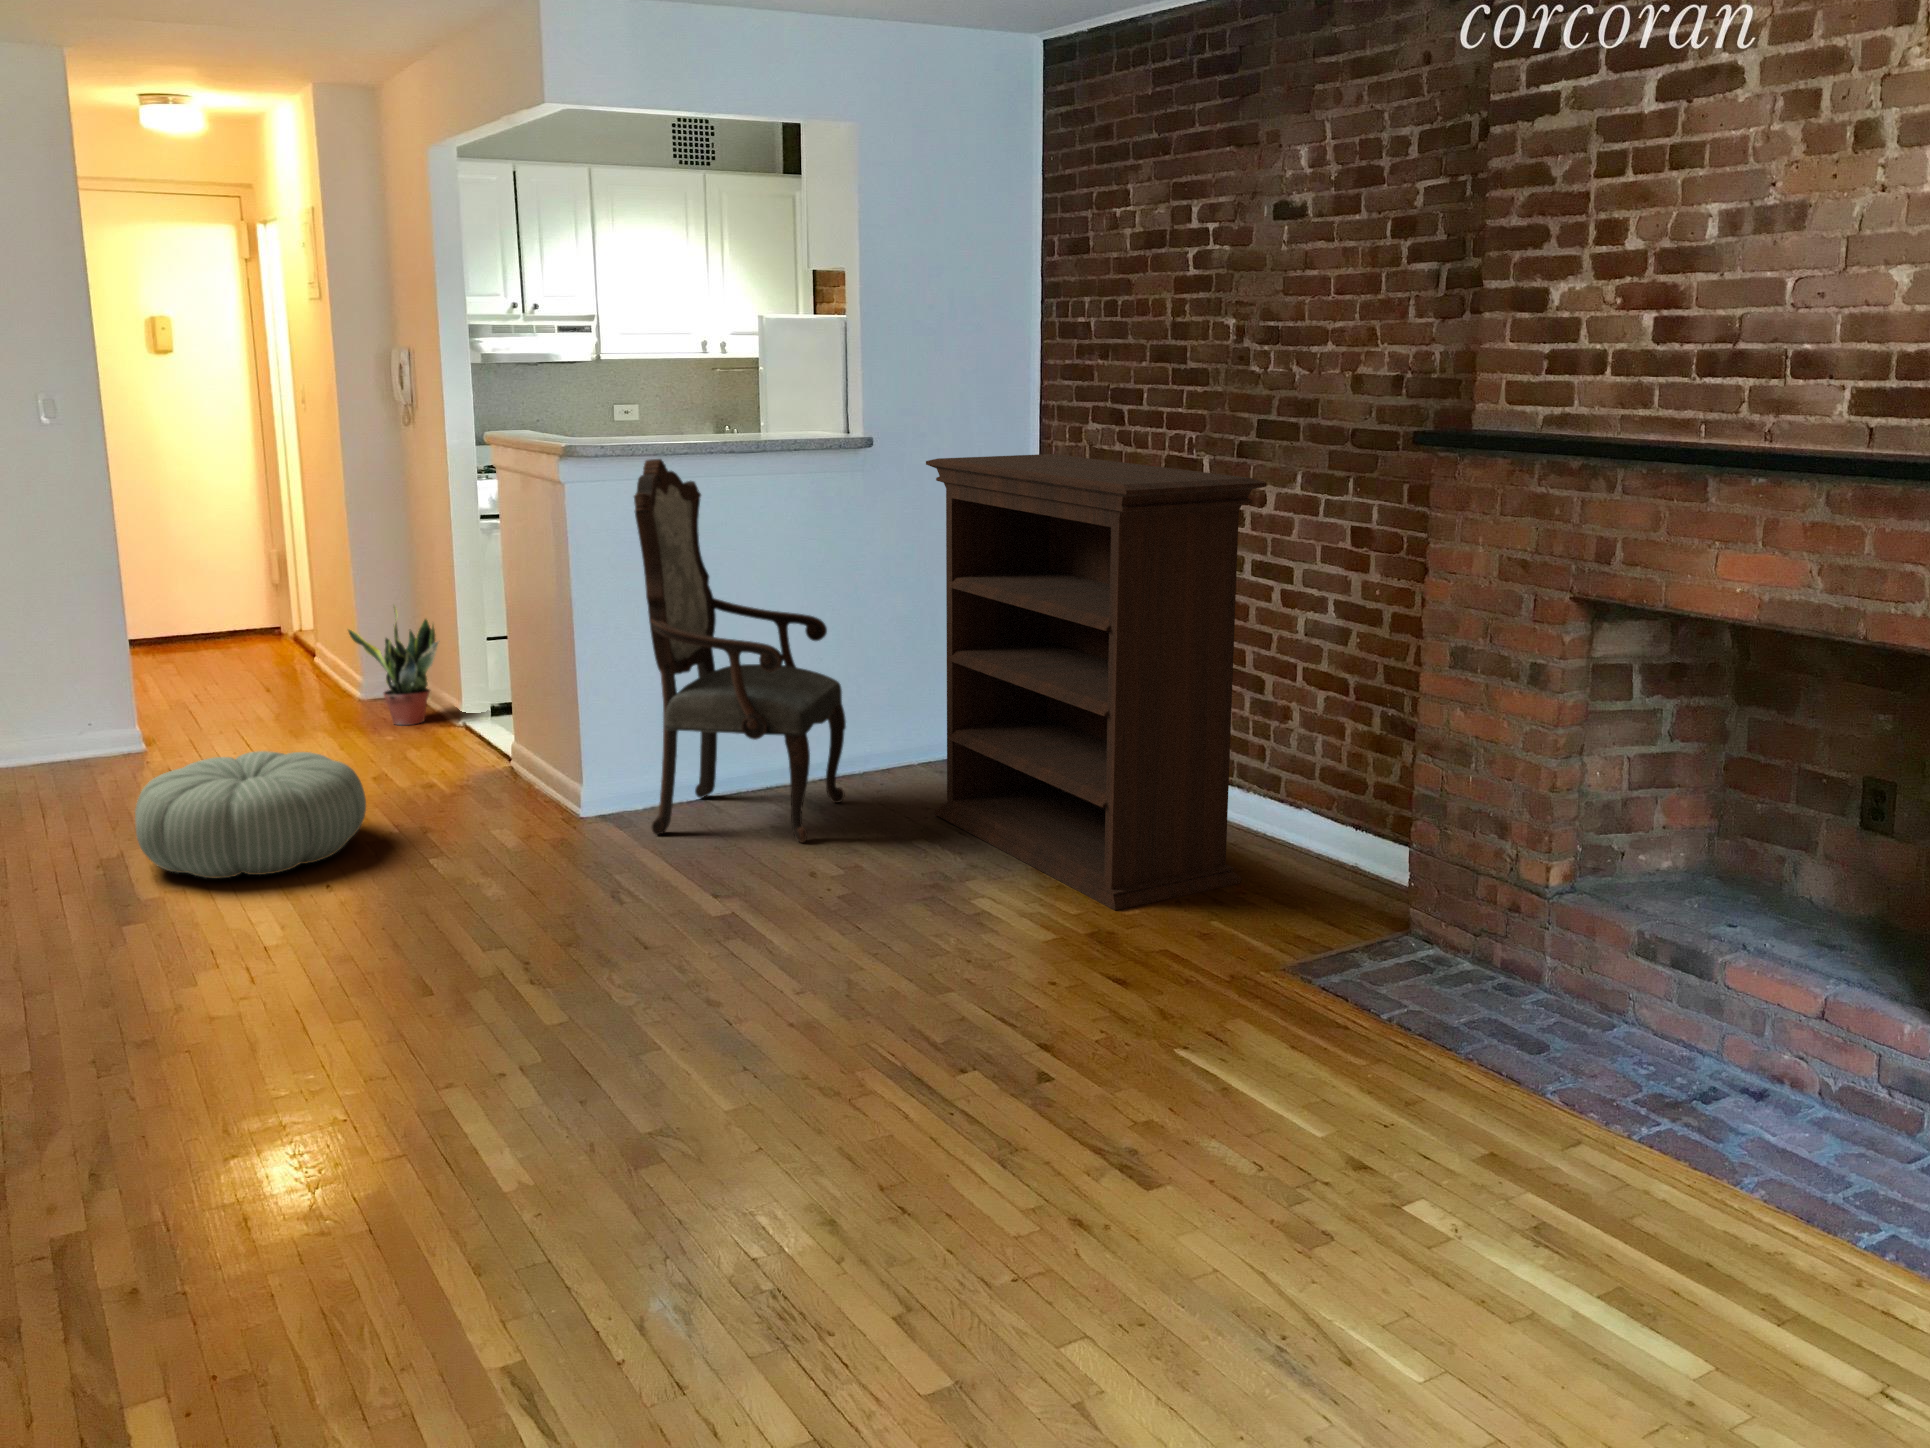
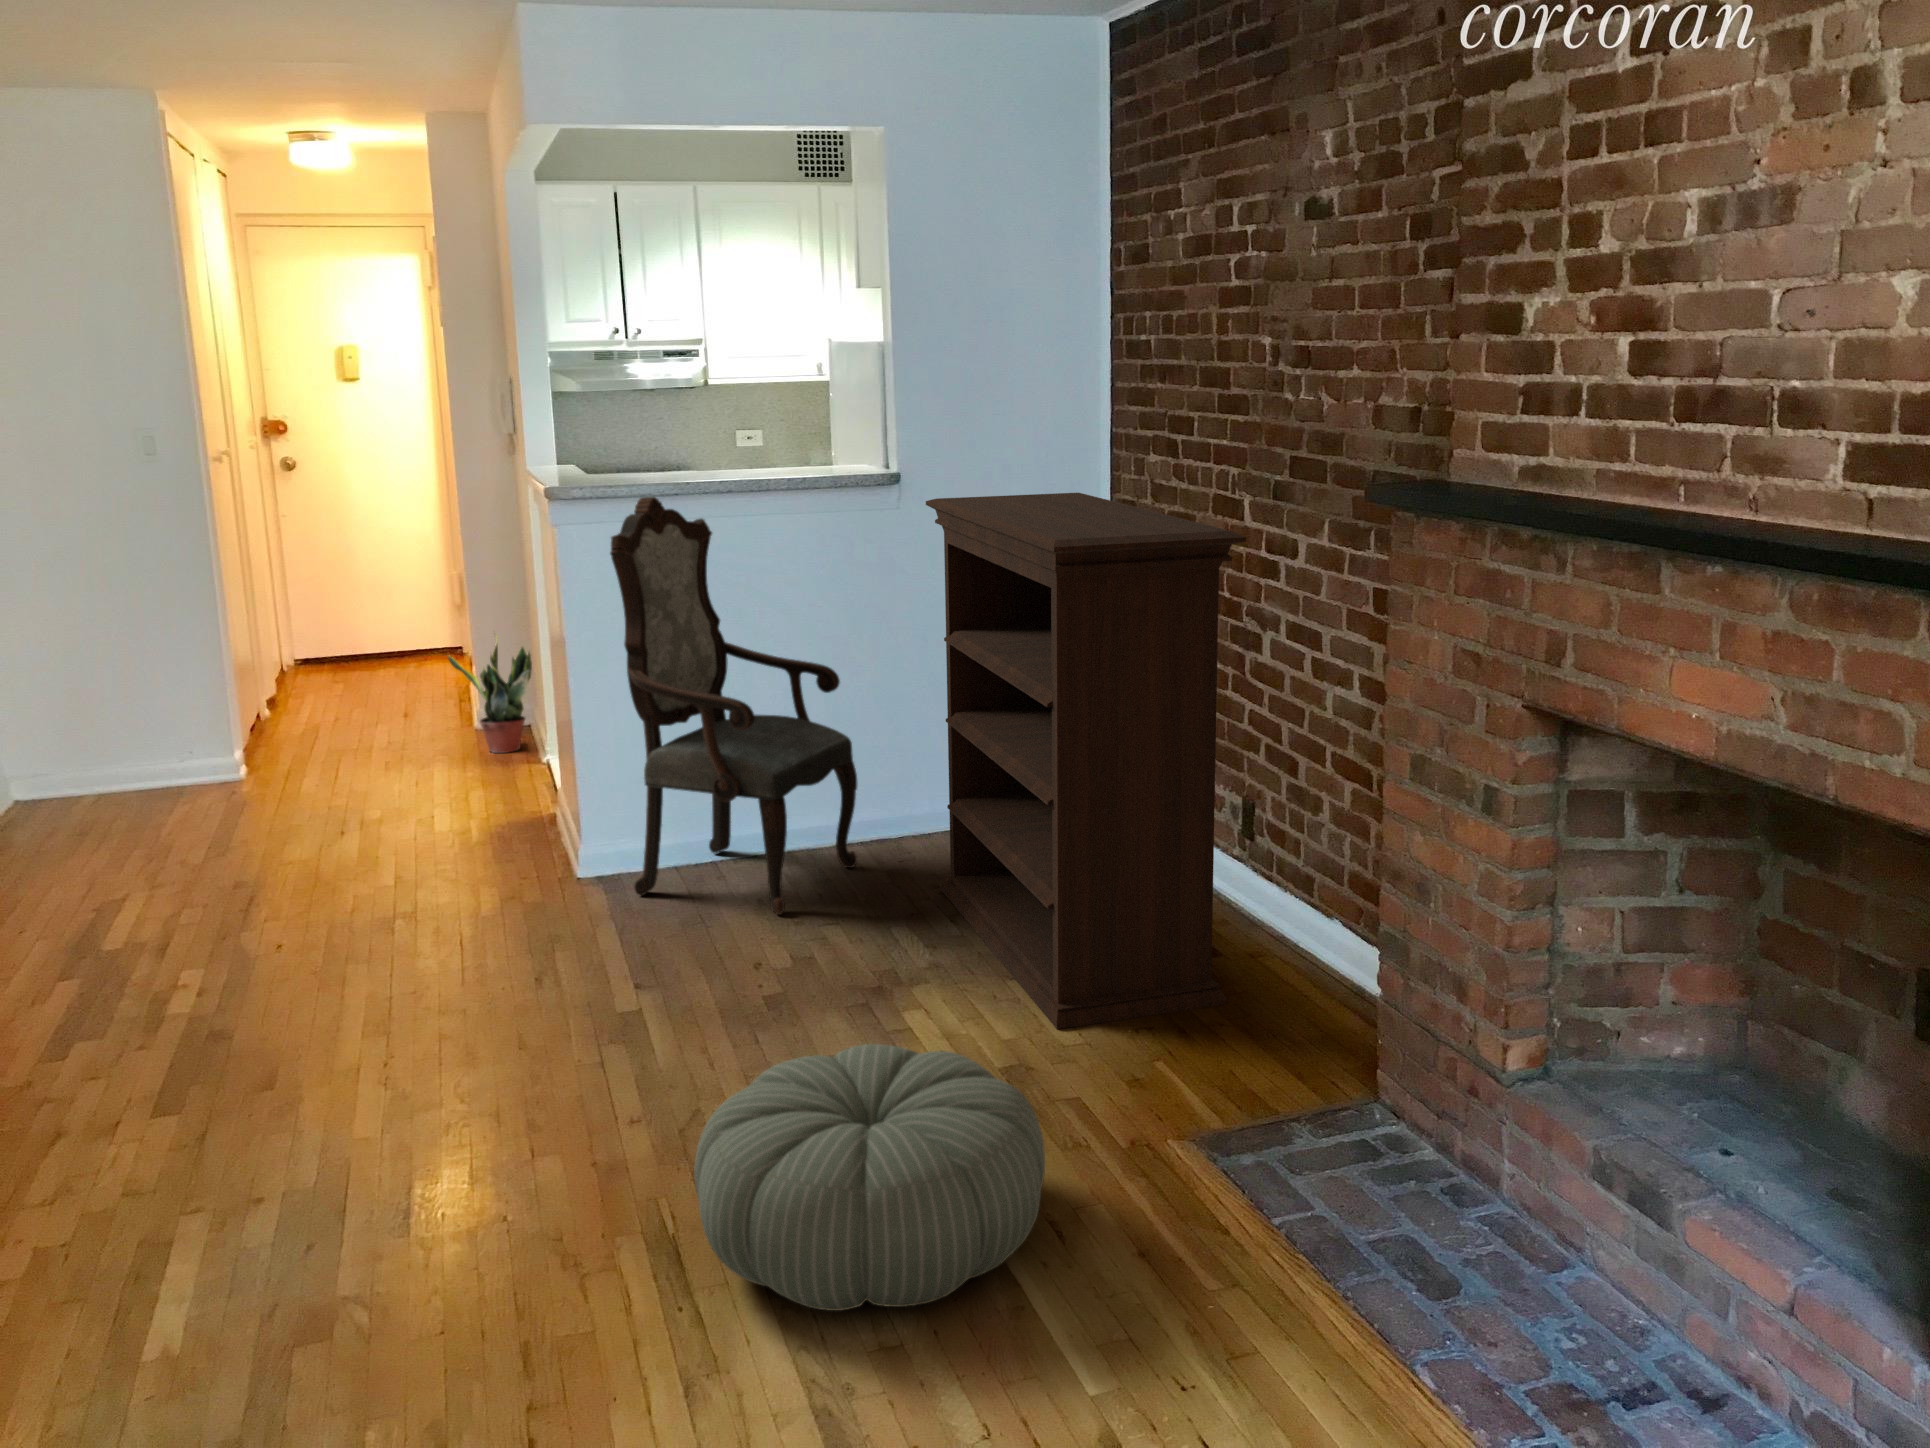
pouf: present [135,751,366,878] -> present [694,1044,1045,1311]

